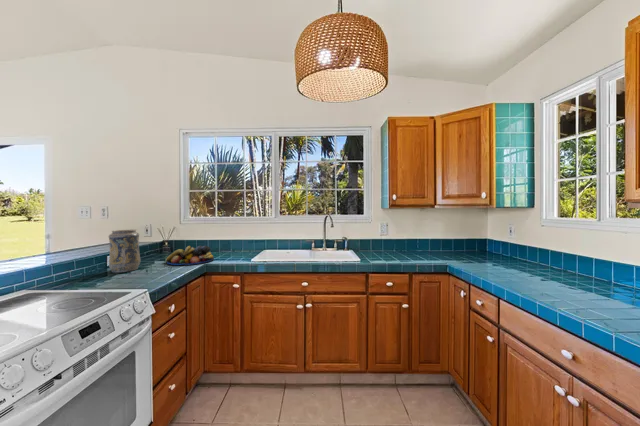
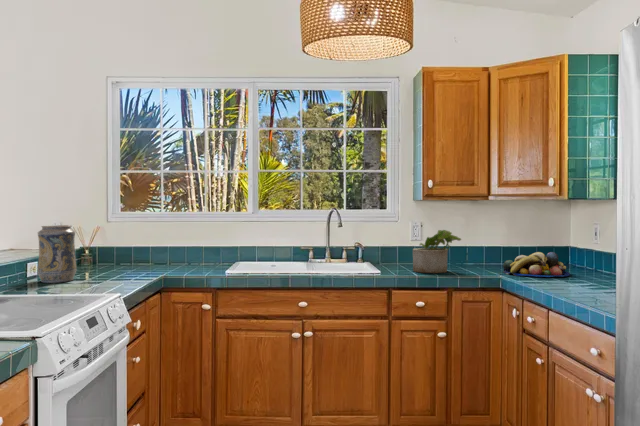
potted plant: none [382,230,417,261] -> present [413,230,461,273]
fruit bowl: present [166,246,214,265] -> present [503,252,570,277]

